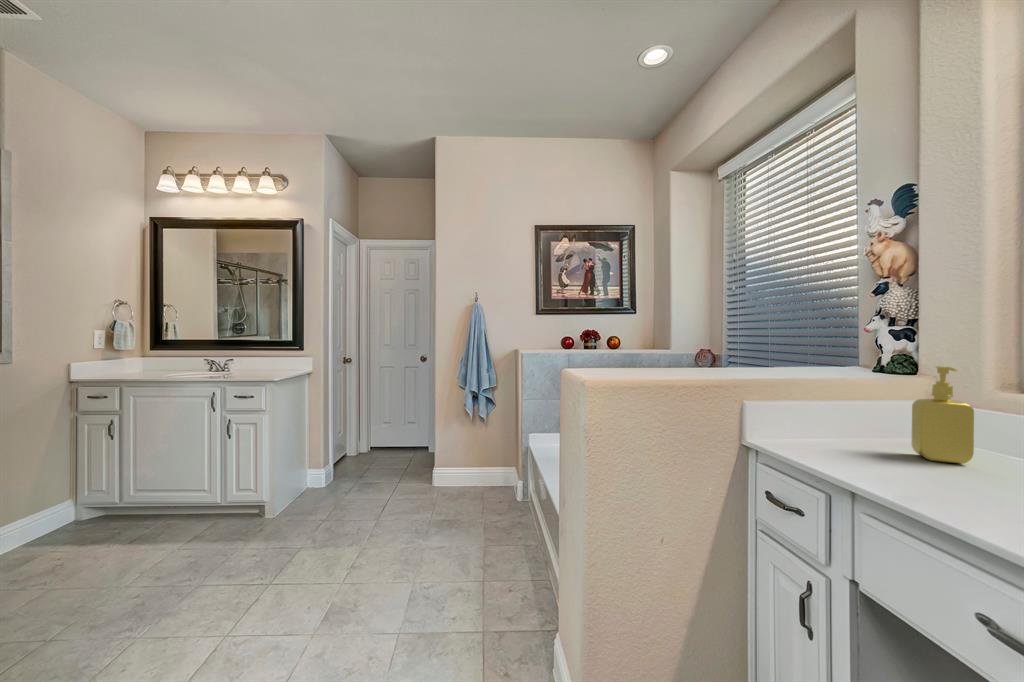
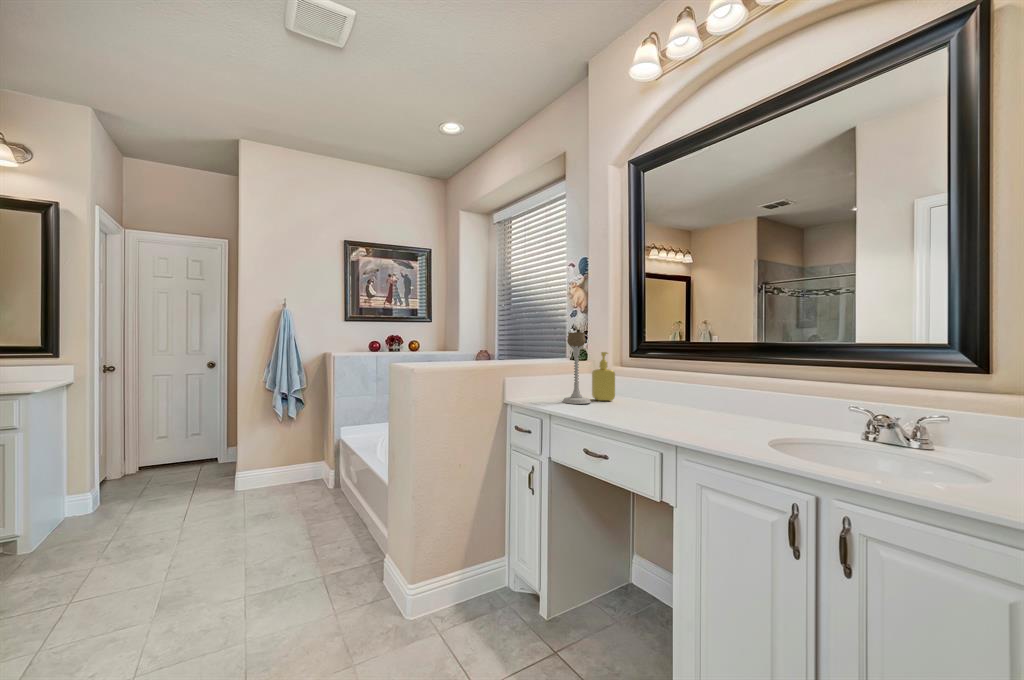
candle holder: none [846,329,916,469] -> present [562,332,591,404]

